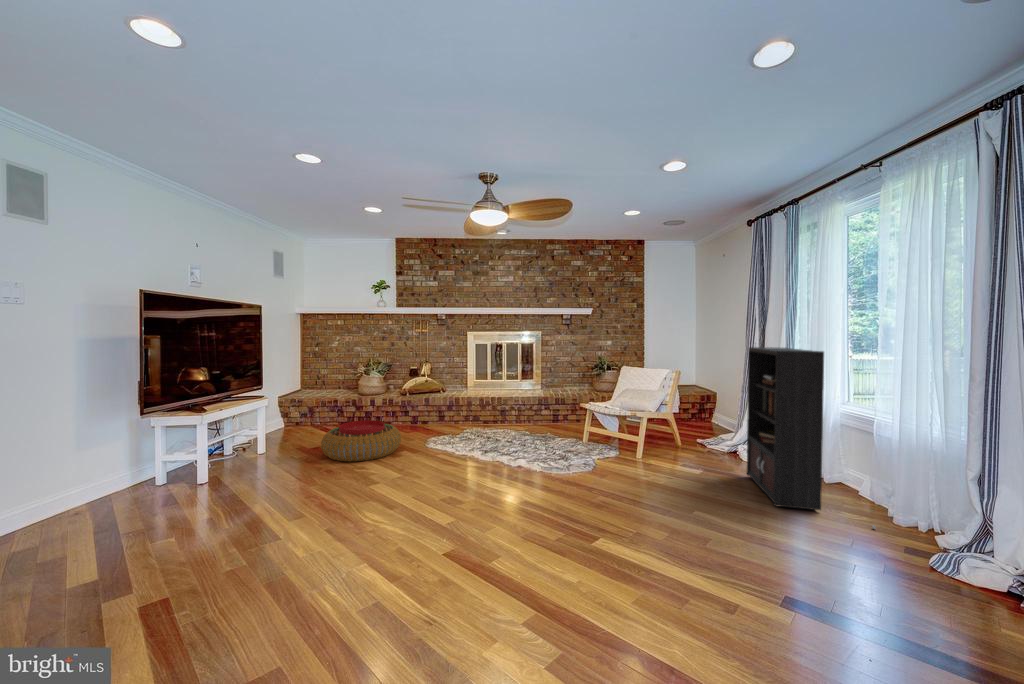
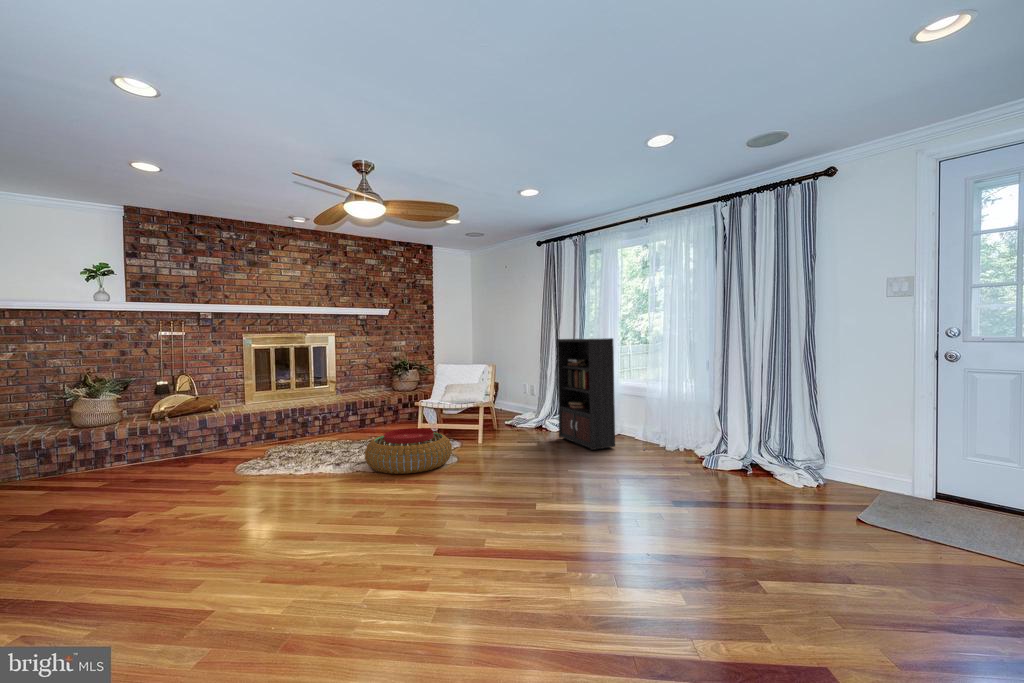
pouf: present [321,420,401,462] -> present [365,428,452,474]

